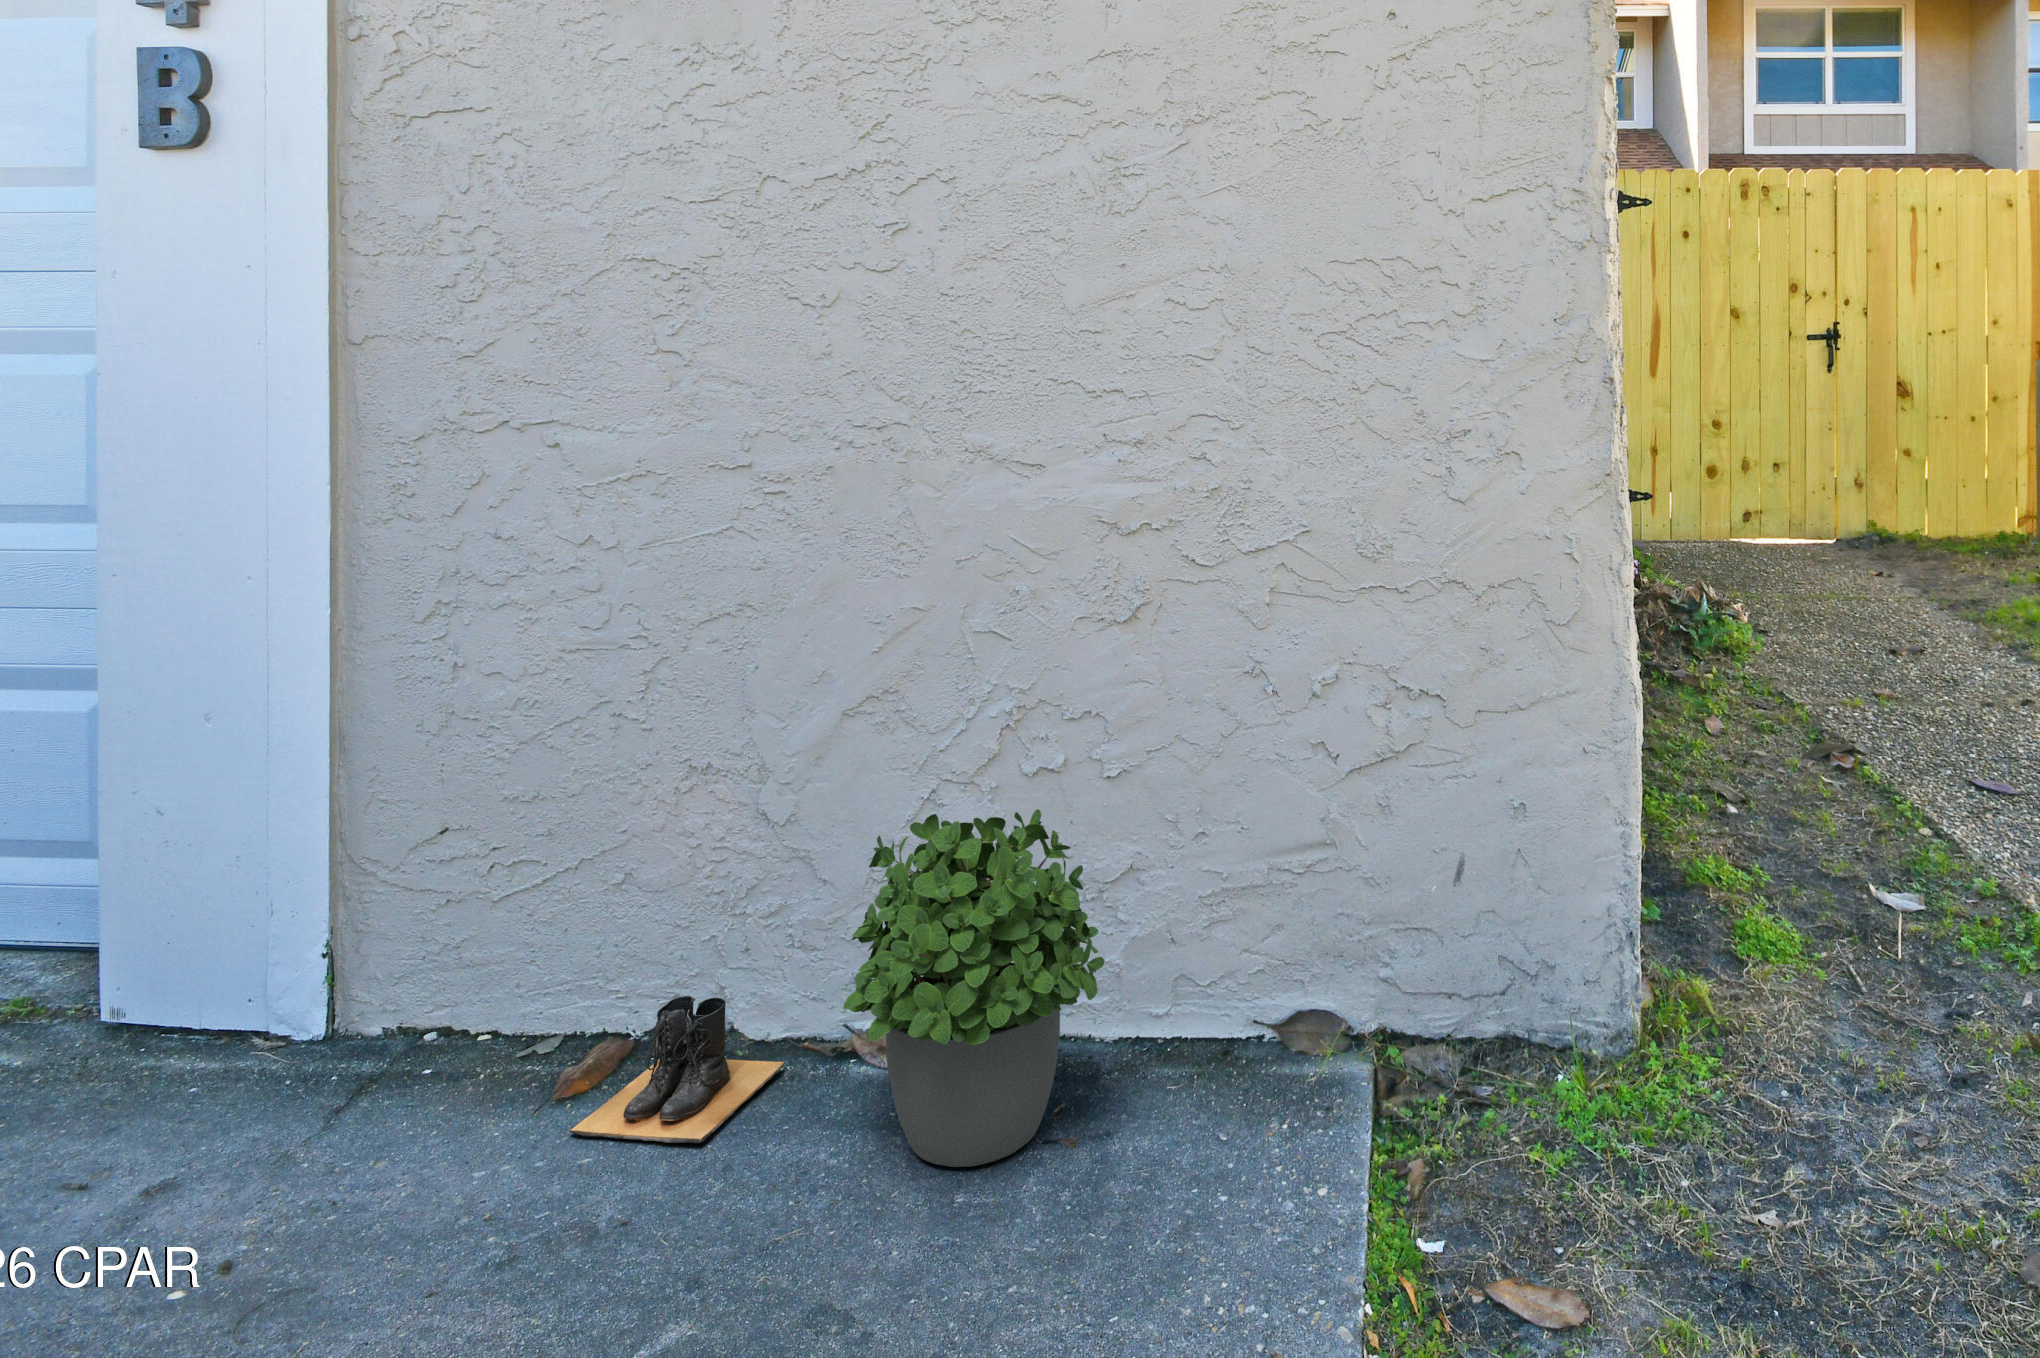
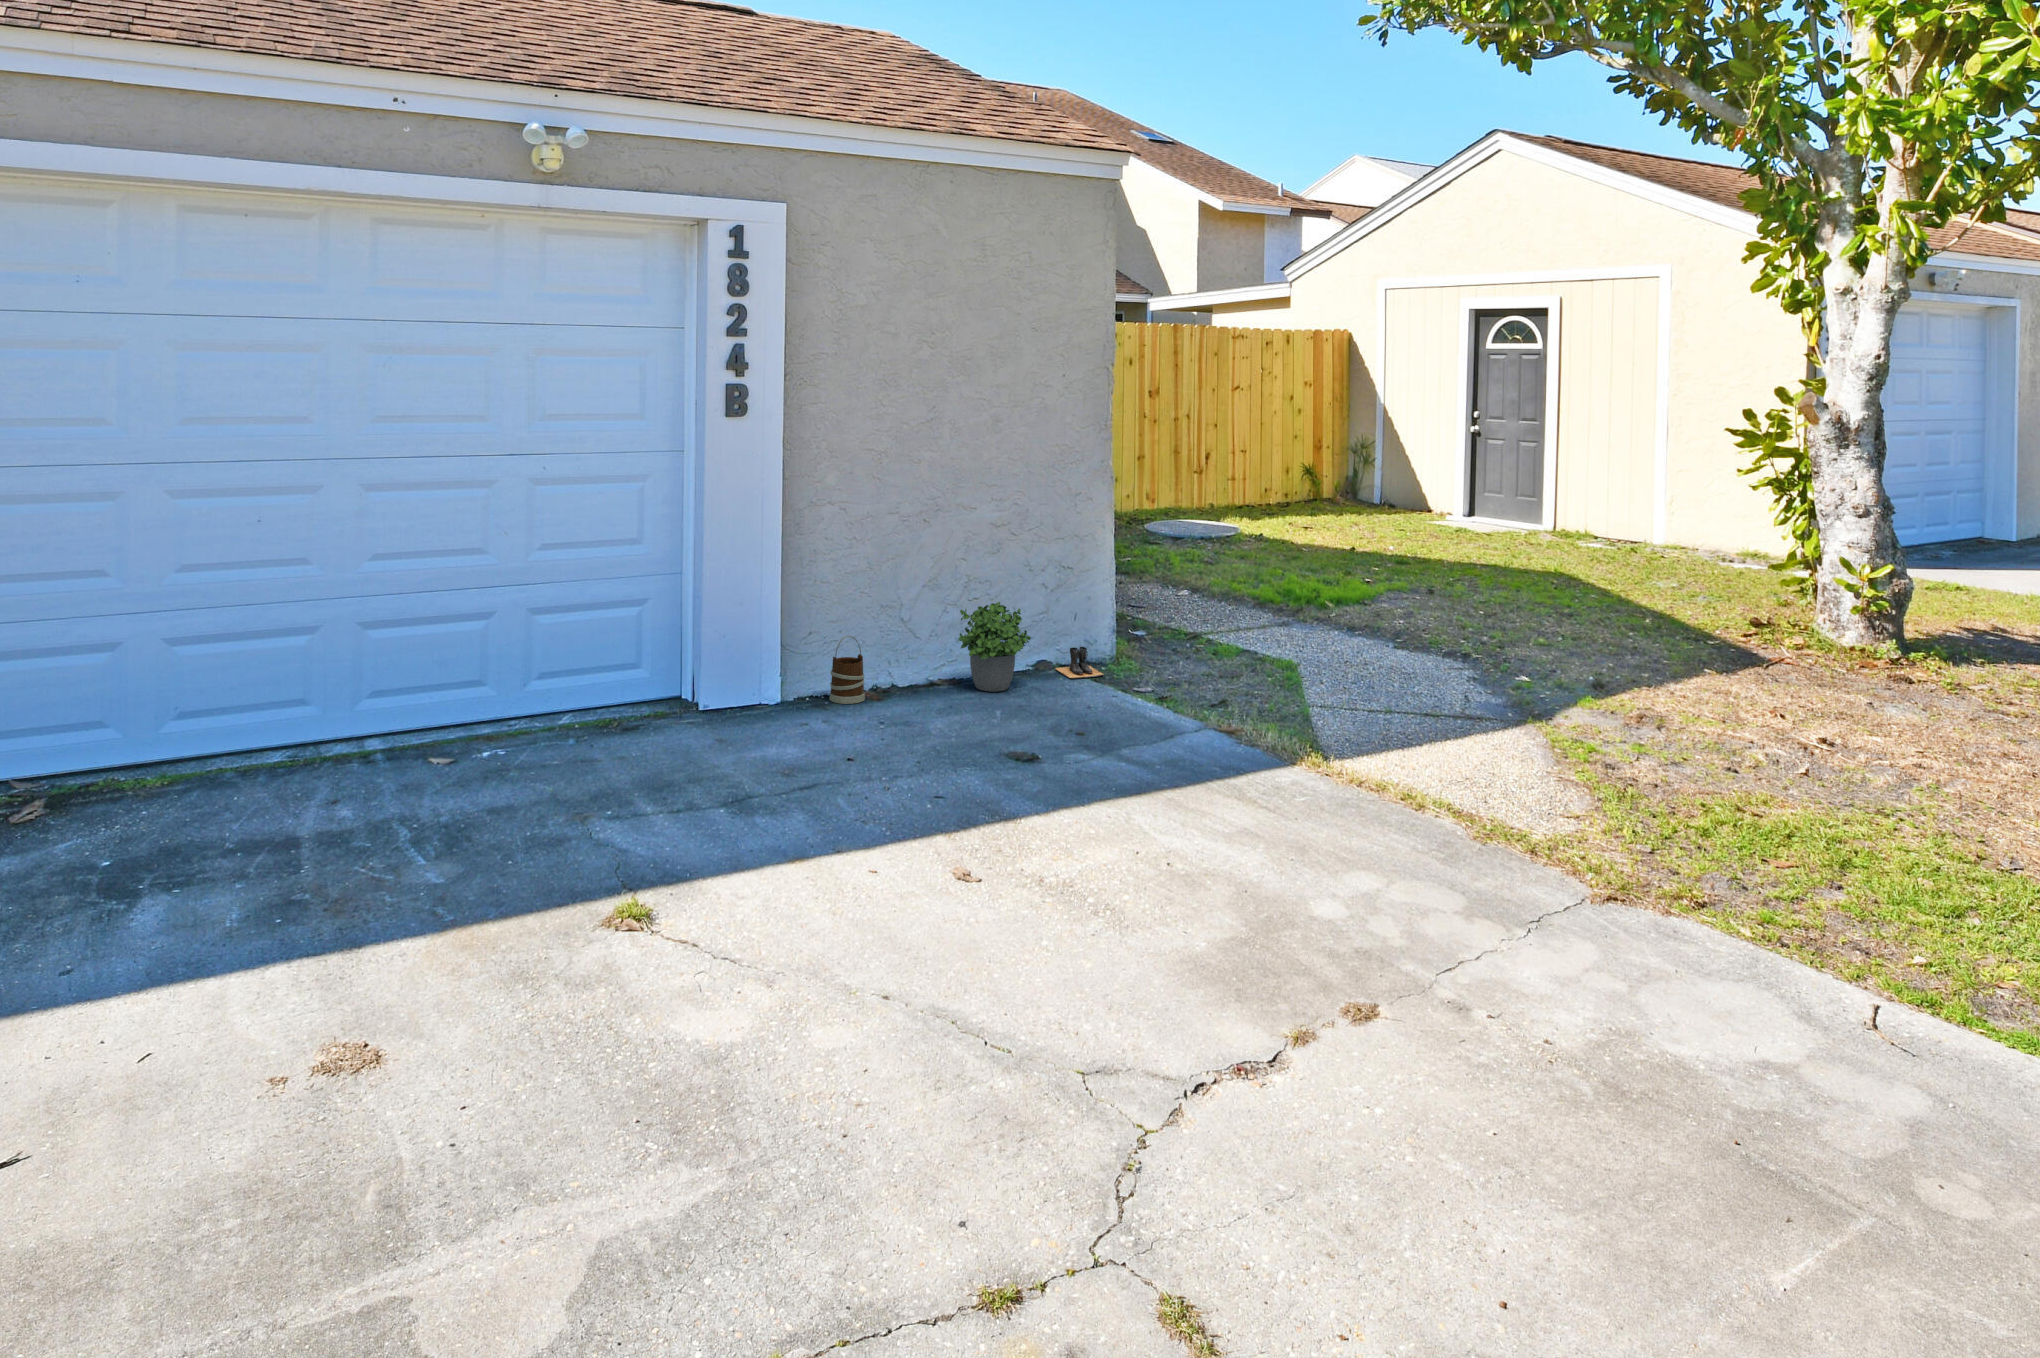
wooden bucket: none [409,876,551,1122] -> present [829,636,865,704]
boots: present [569,996,784,1143] -> present [1055,647,1104,679]

